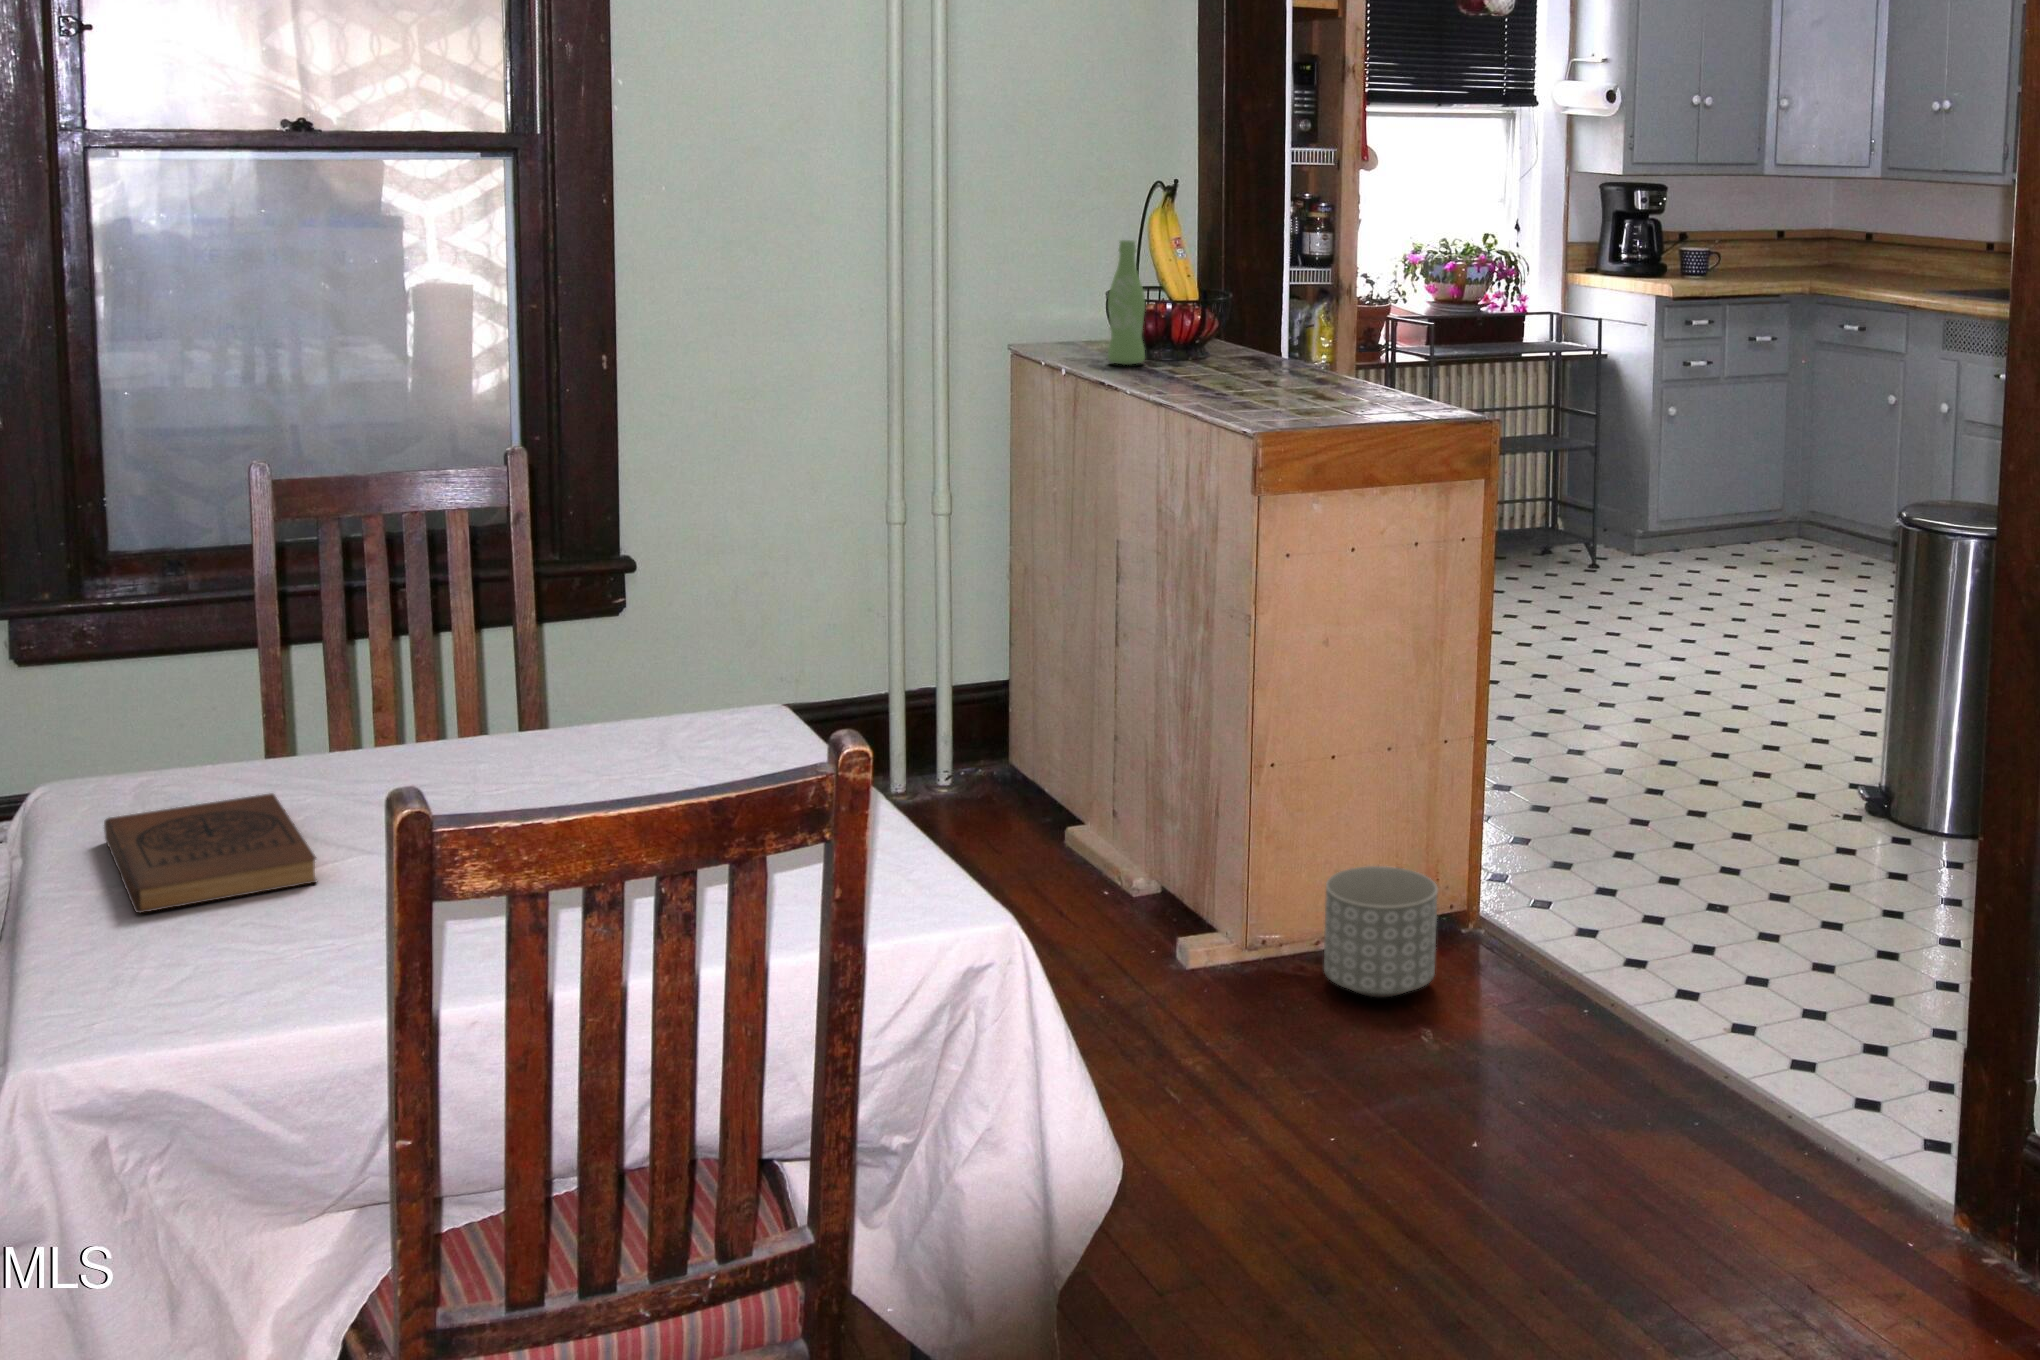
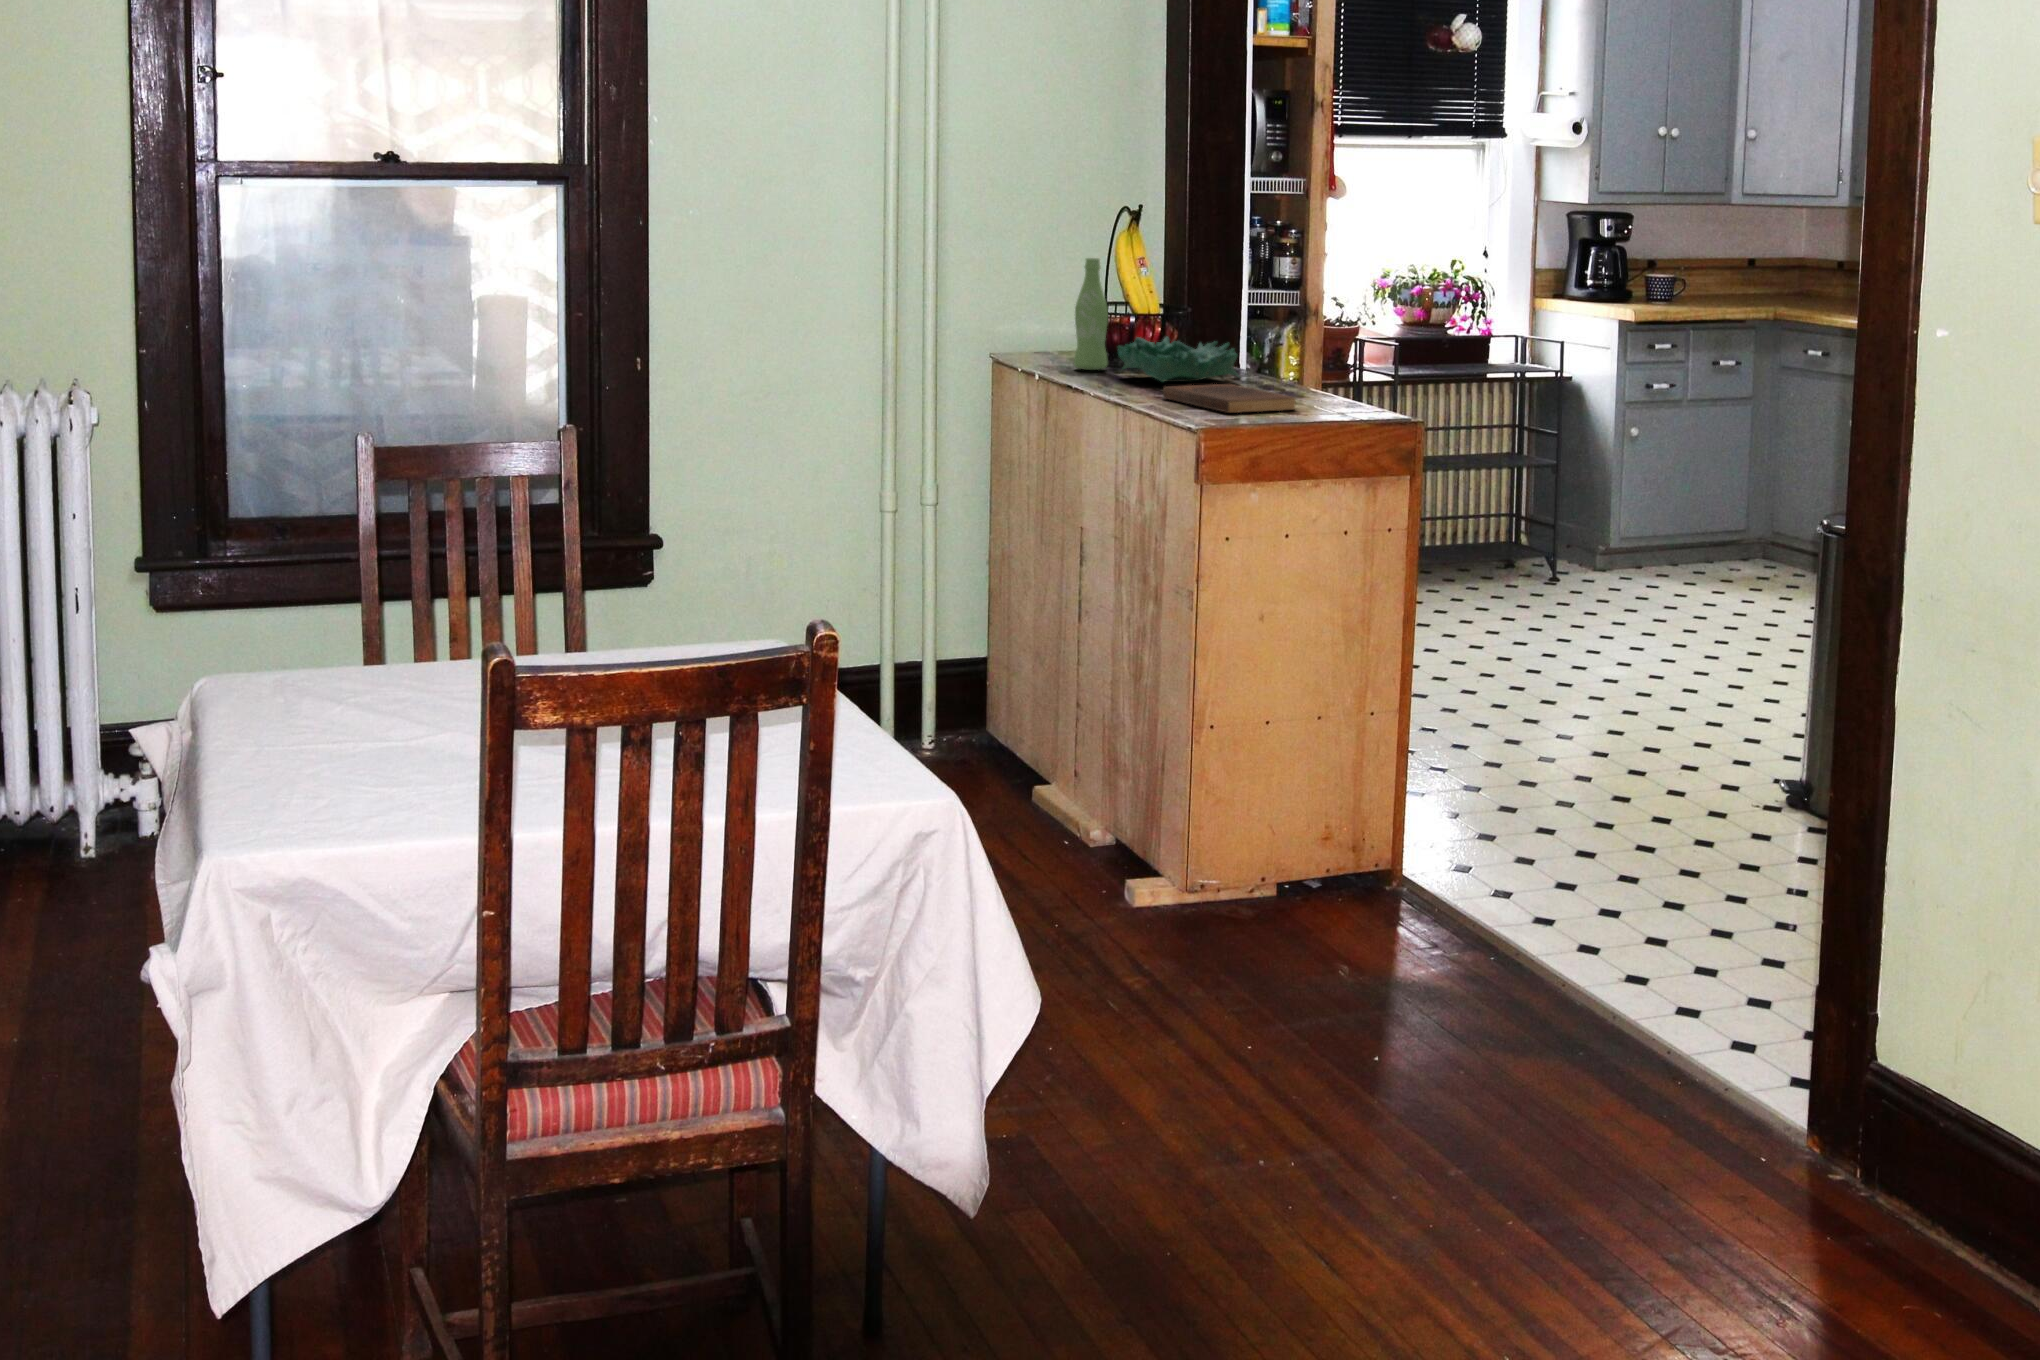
decorative bowl: none [1157,326,1295,379] -> present [1118,337,1241,382]
book: present [104,793,317,913] -> present [1163,384,1296,413]
planter: present [1324,866,1438,998] -> none [1253,822,1357,938]

